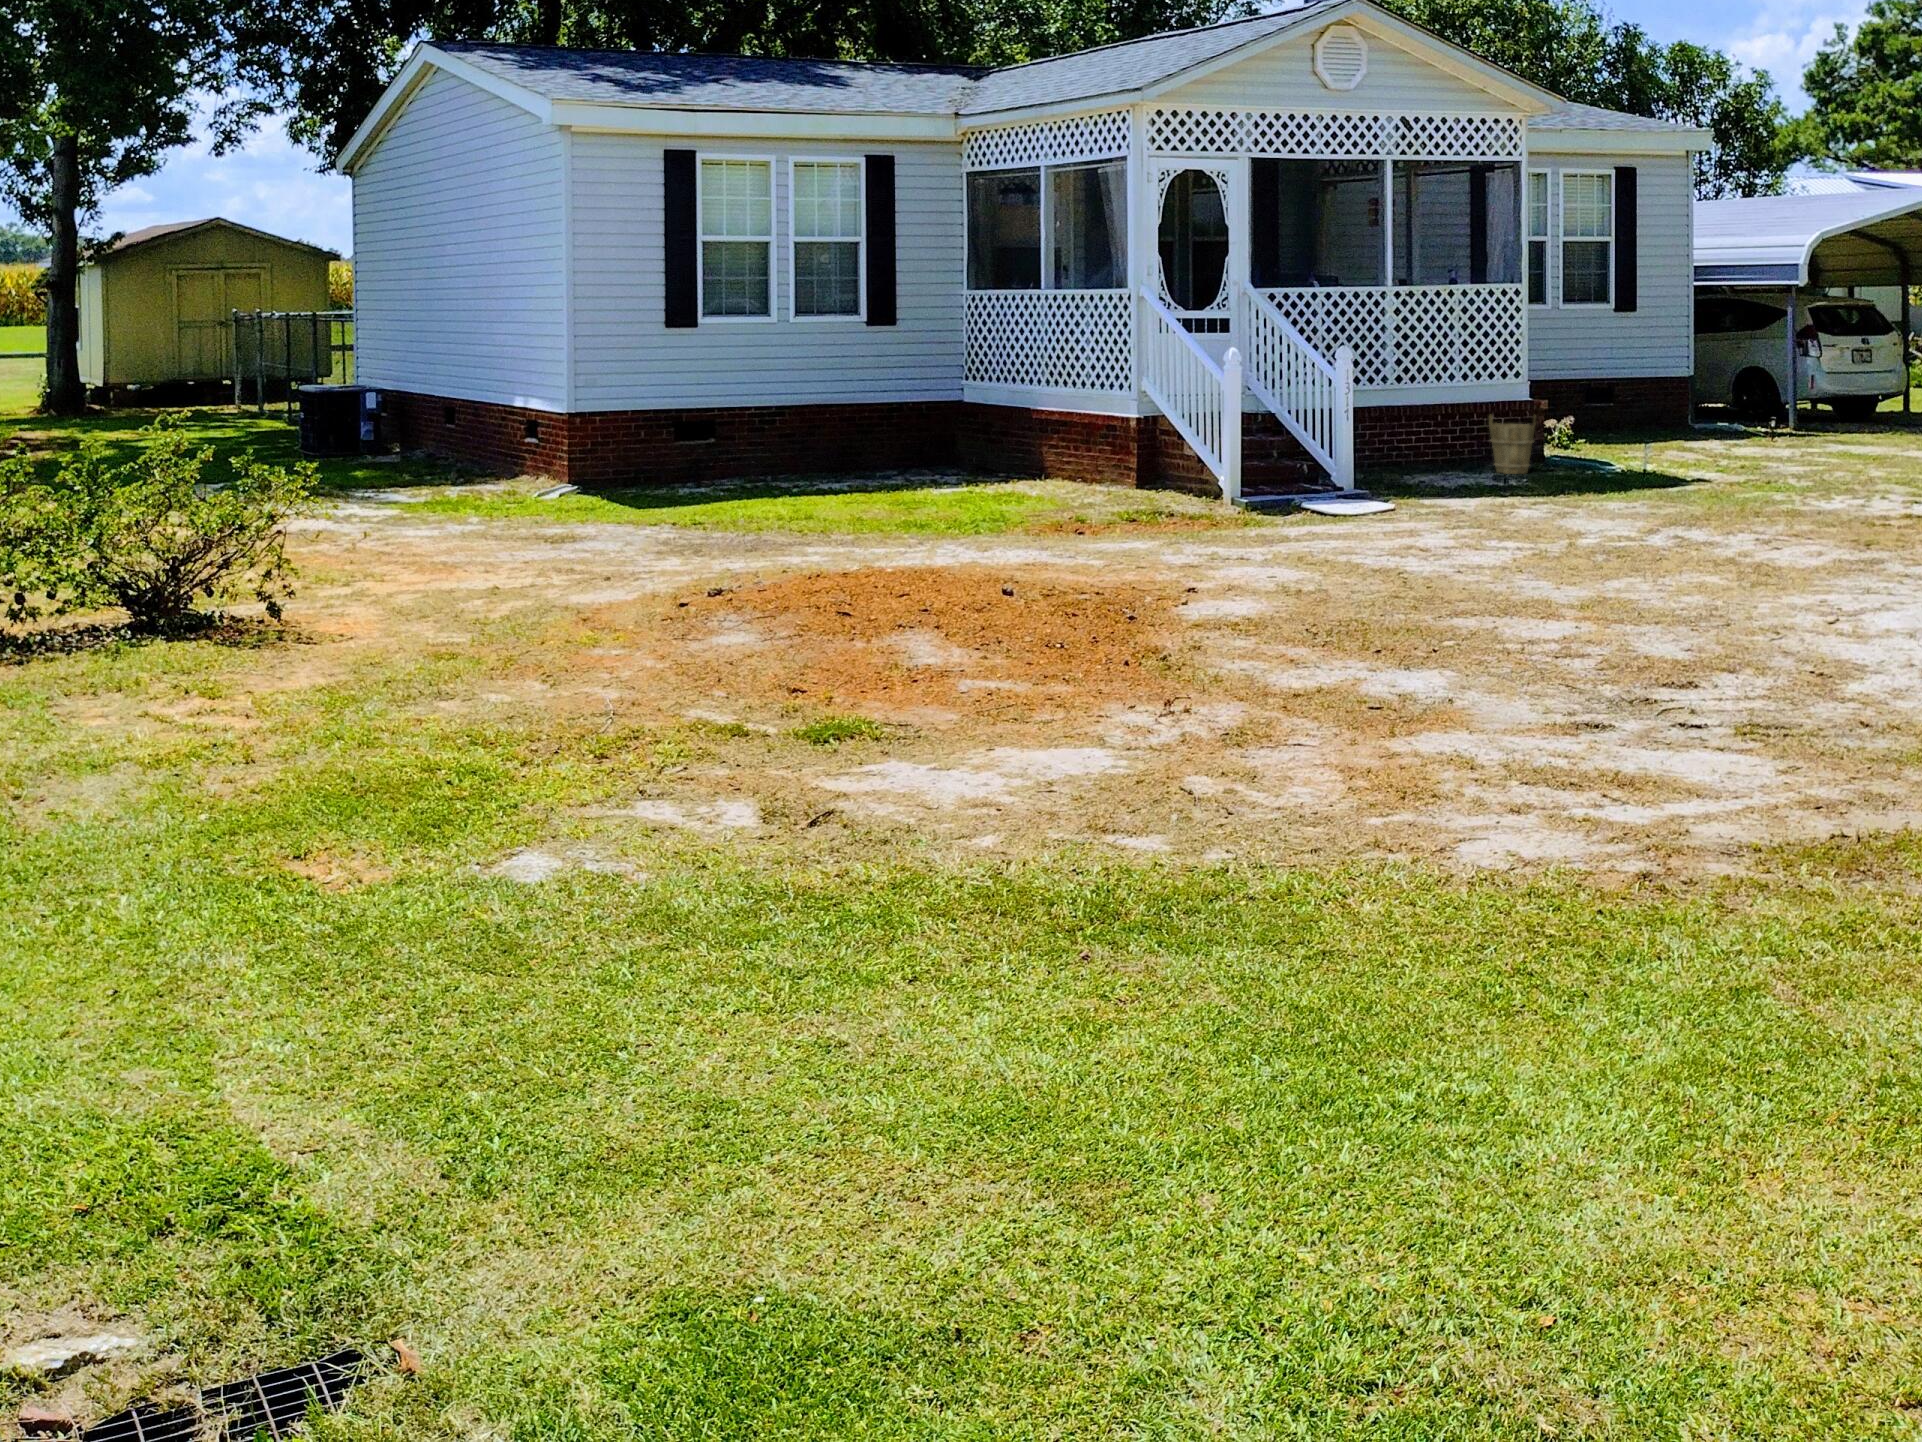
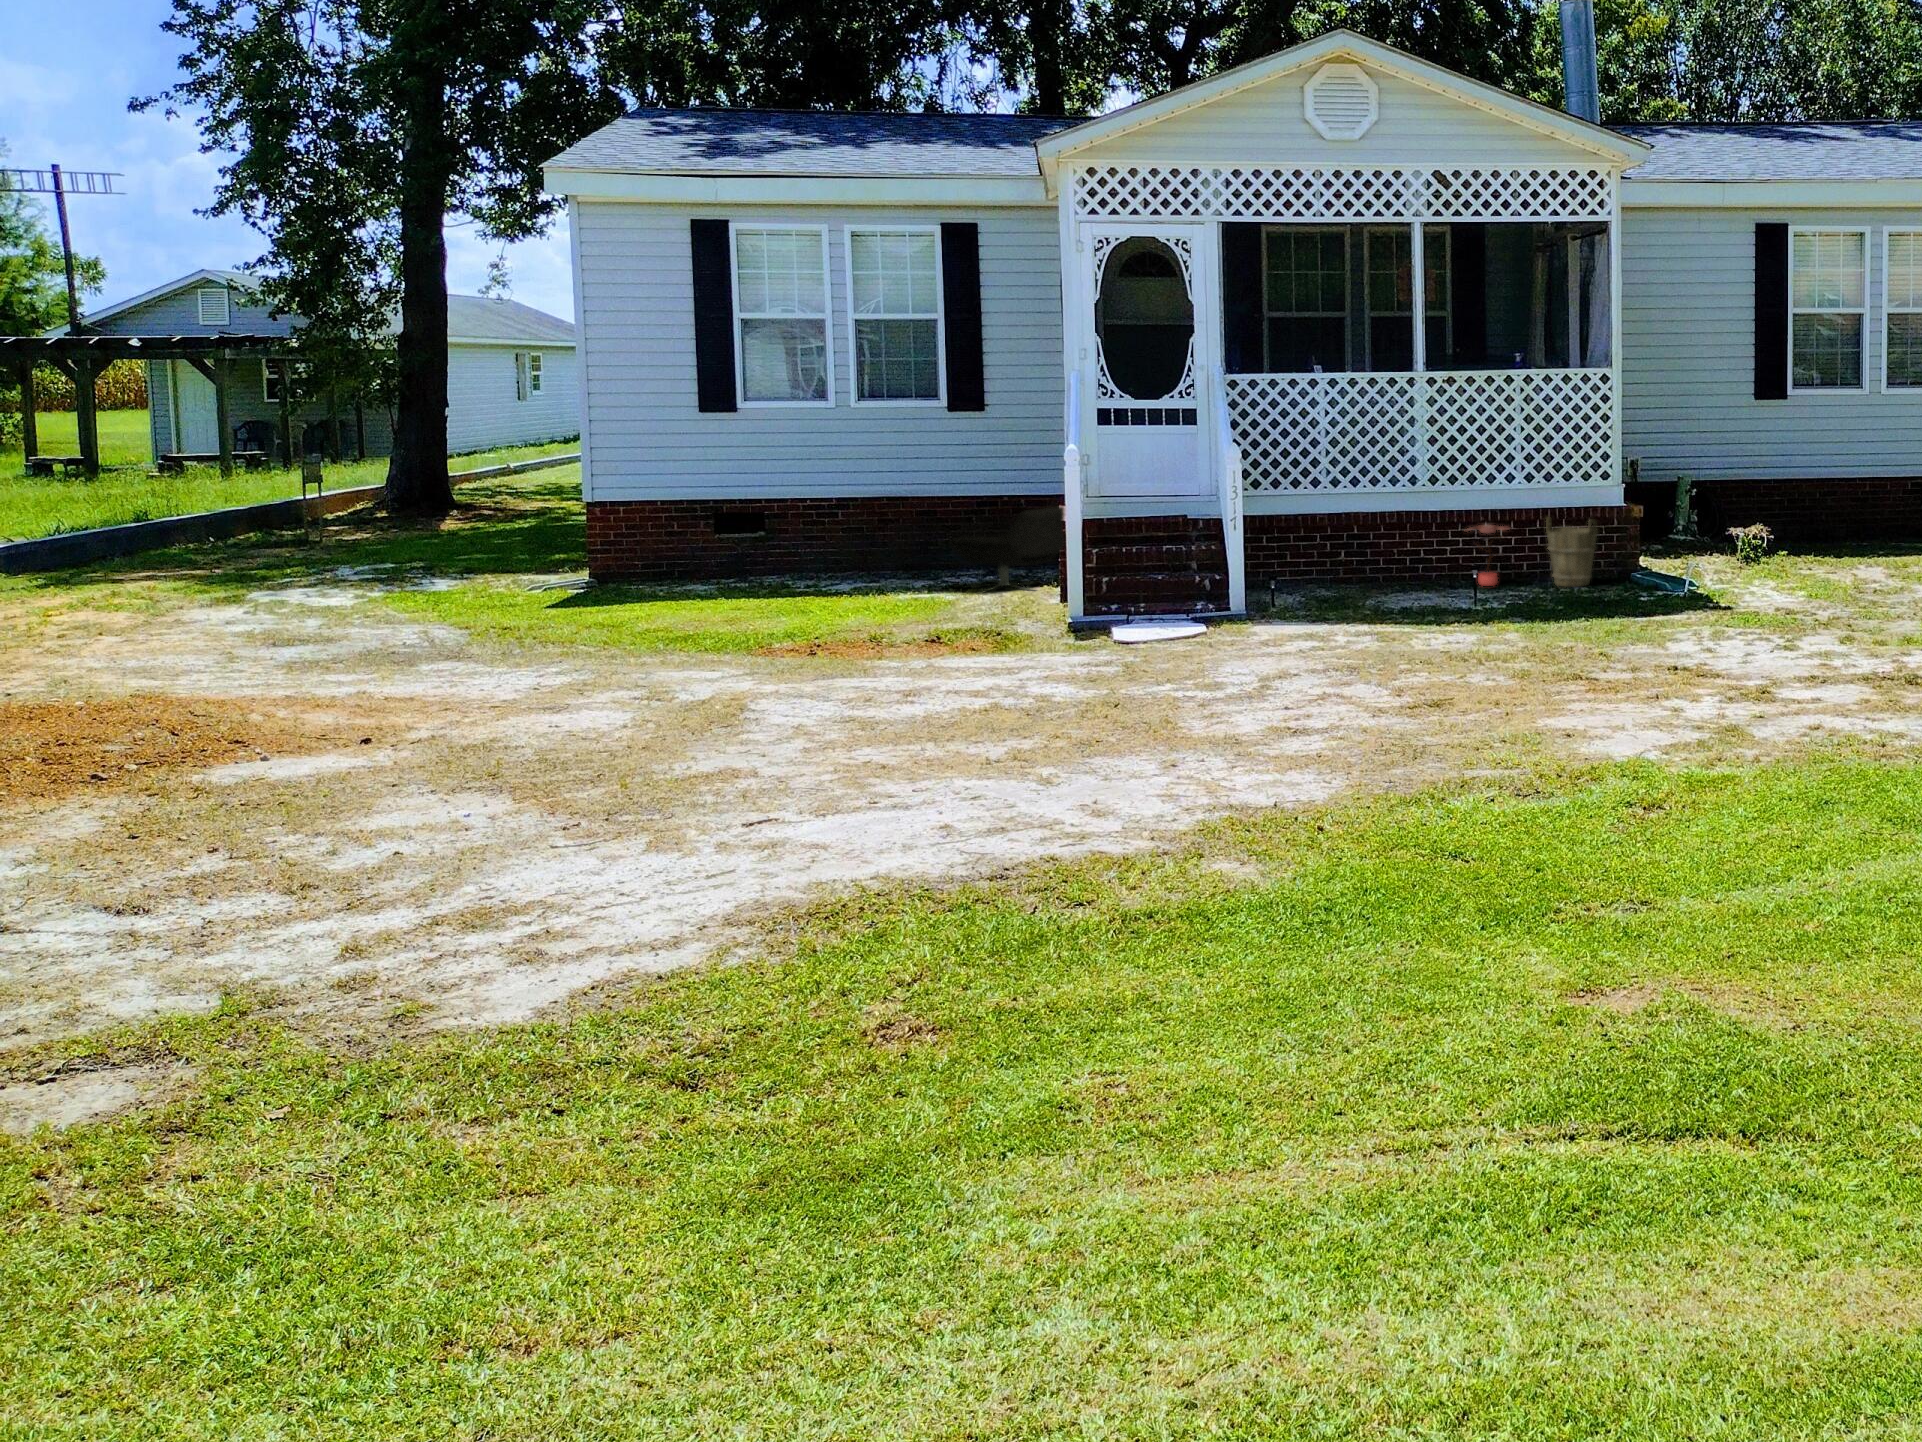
lounge chair: none [1031,414,1129,496] -> present [952,506,1065,591]
potted plant: none [1433,422,1469,476] -> present [1467,525,1509,586]

